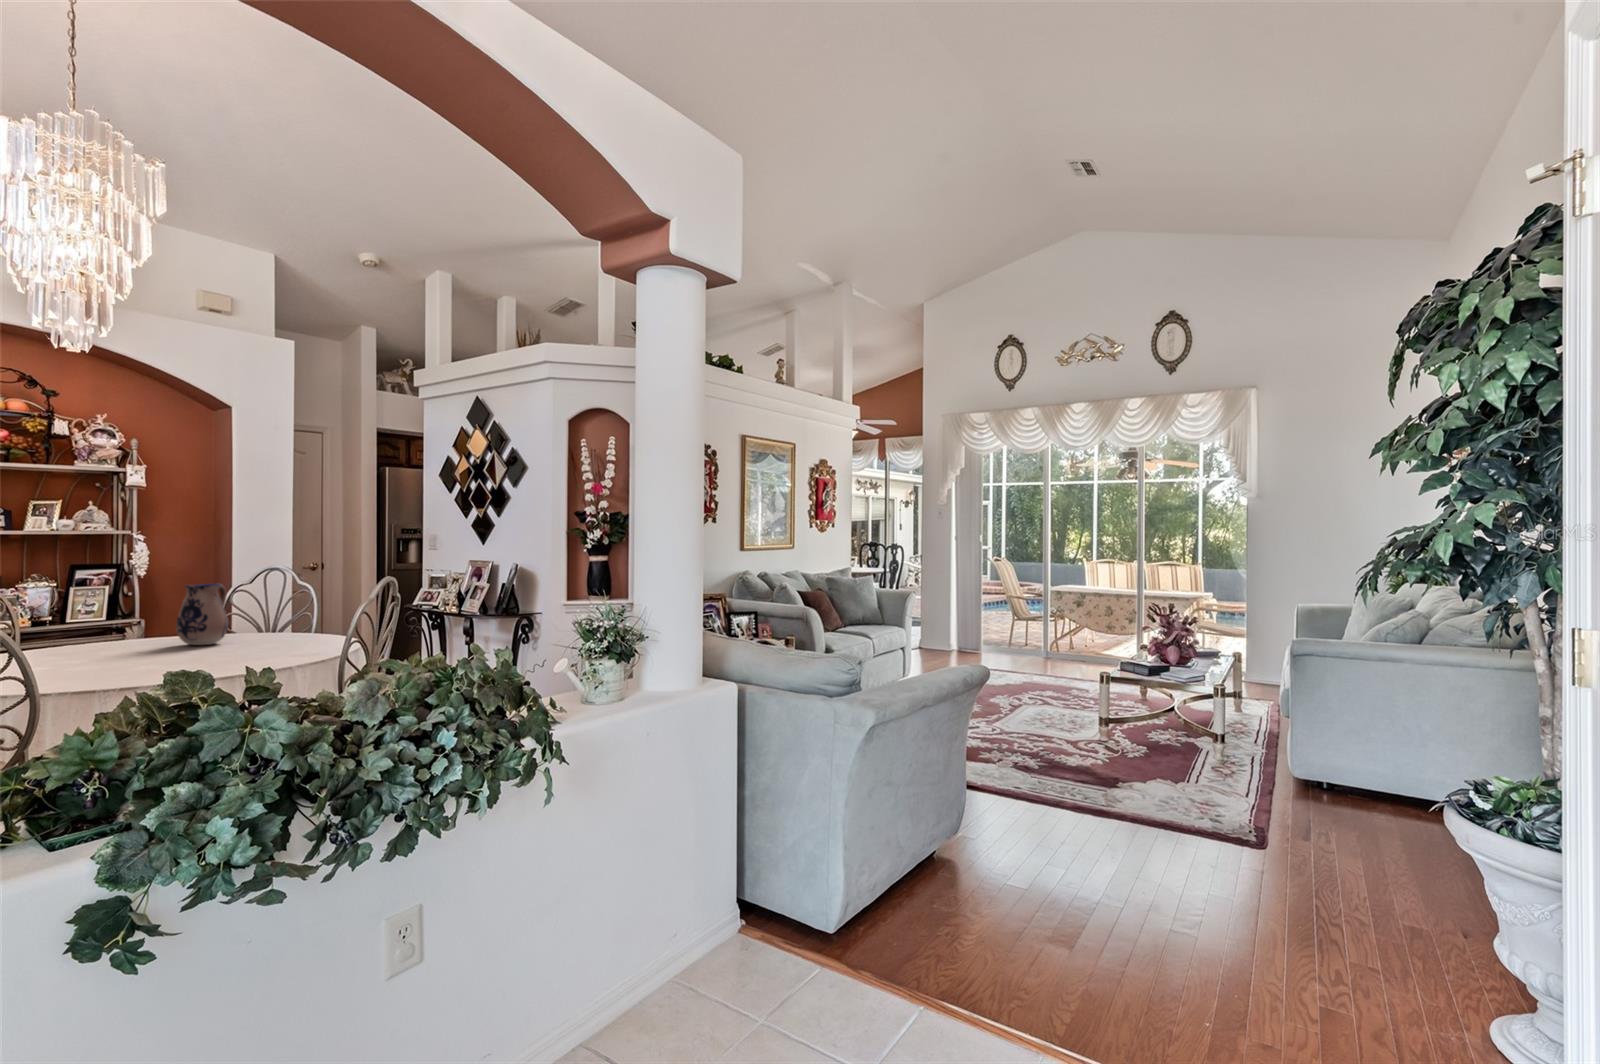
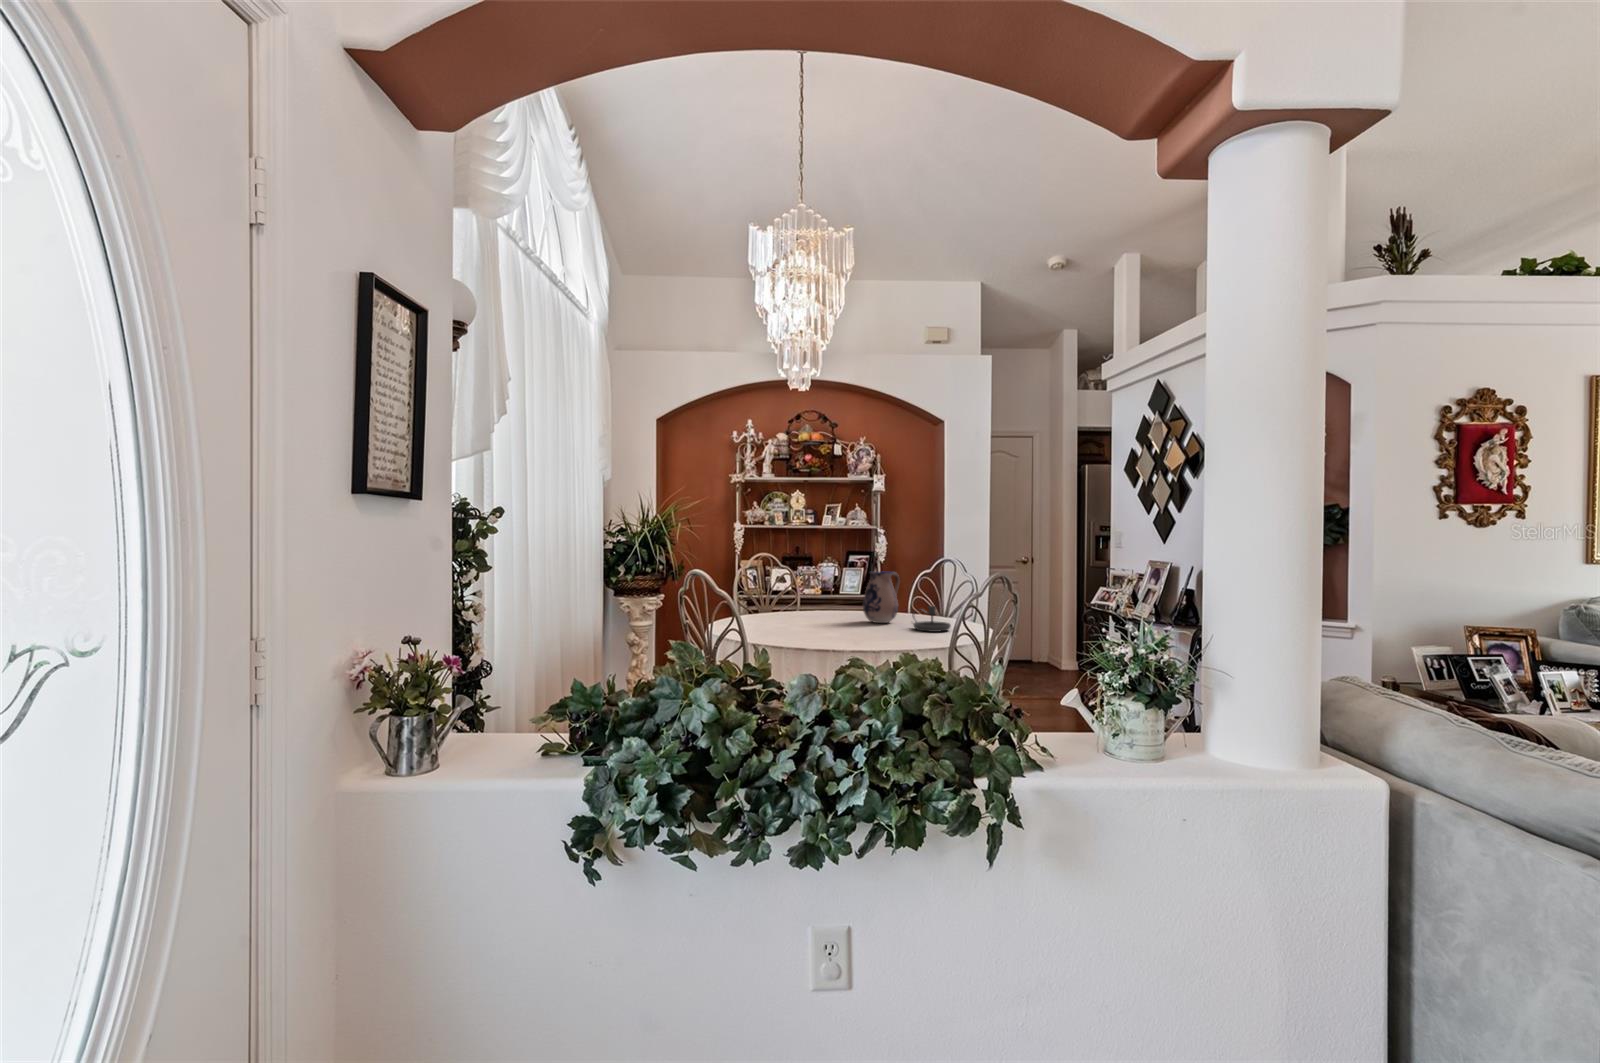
candlestick: none [253,618,308,647] -> present [912,606,951,632]

